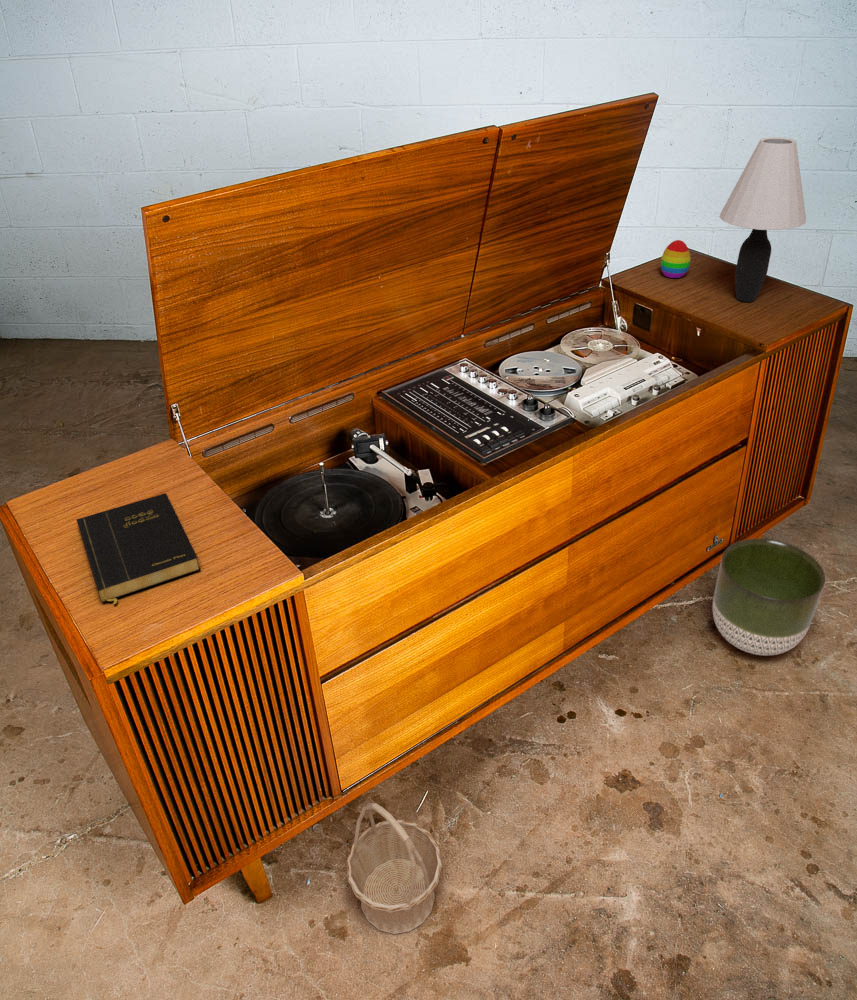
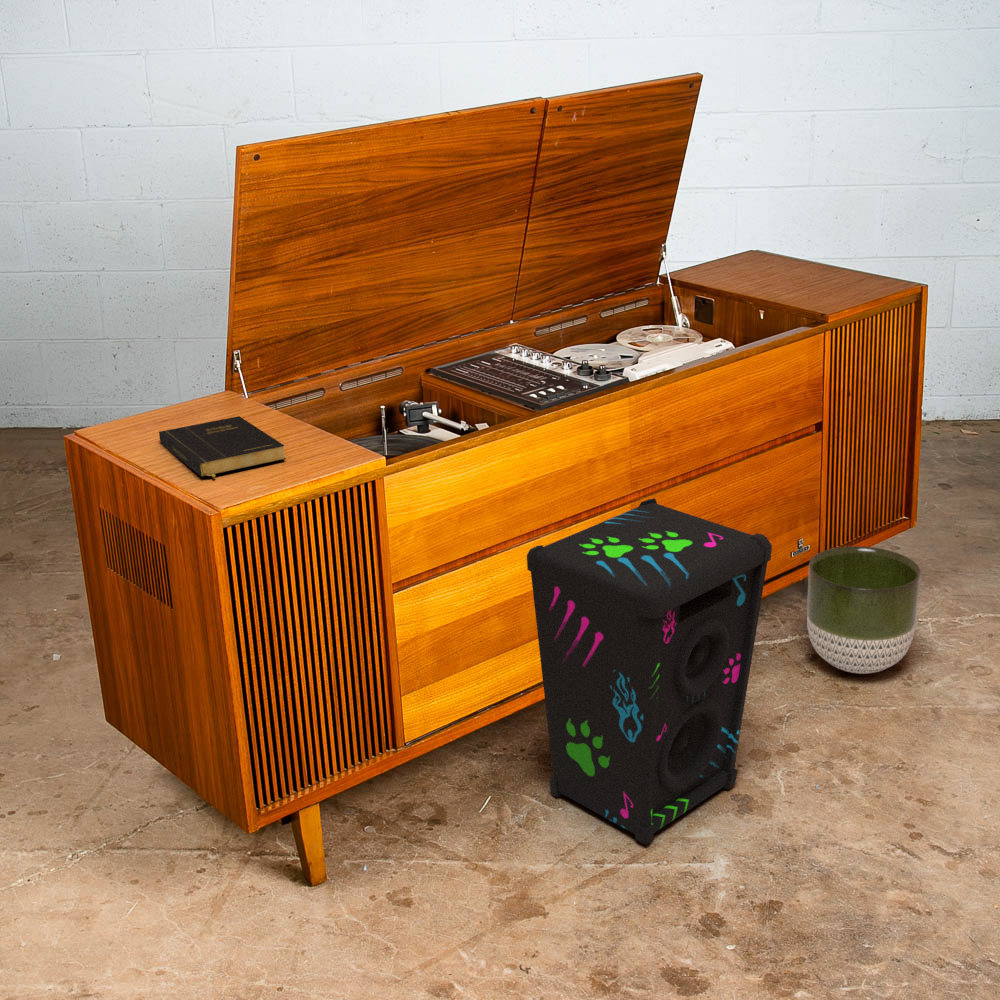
table lamp: present [719,137,806,302] -> none [771,128,857,291]
decorative egg: present [661,240,690,278] -> none [722,237,752,276]
speaker: none [462,544,711,869] -> present [527,498,772,844]
basket: present [346,803,442,934] -> none [410,742,514,900]

